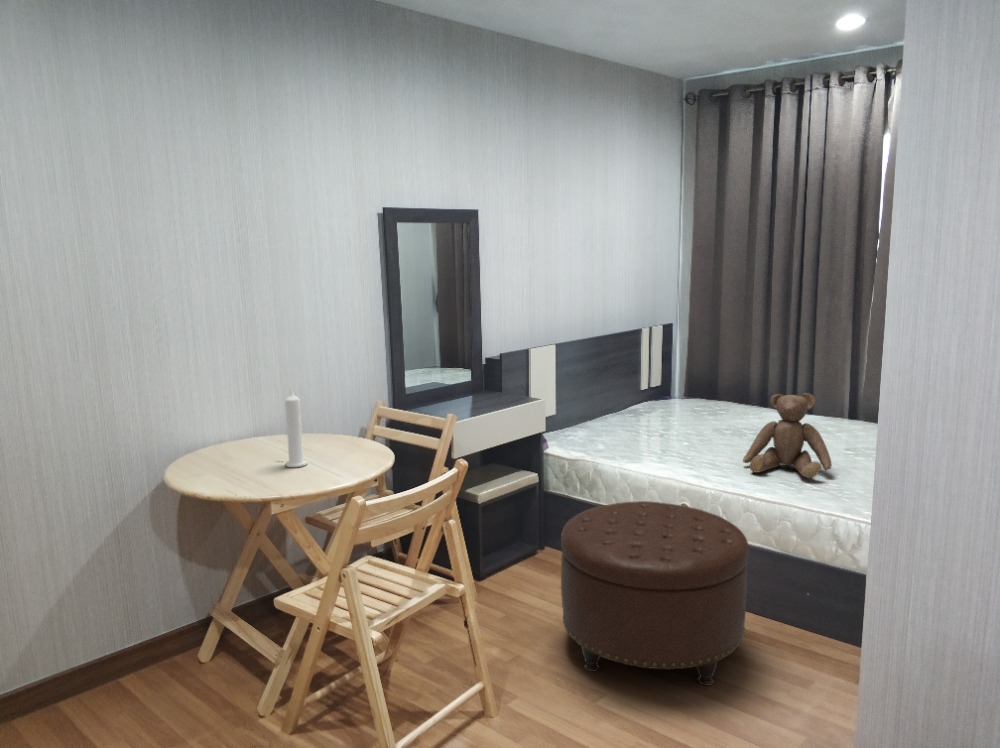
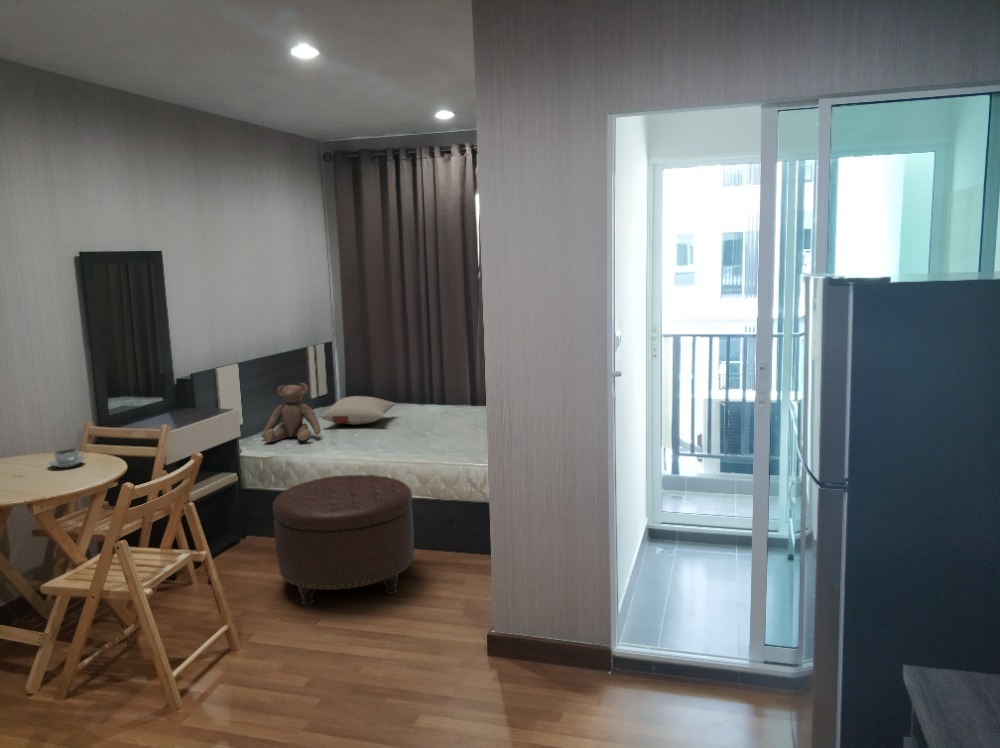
candle: present [285,389,307,467] -> none [23,412,47,481]
teddy bear: present [743,393,832,478] -> present [261,383,320,442]
pillow: none [647,394,745,430] -> present [321,396,396,425]
coffee cup: none [316,433,354,454] -> present [48,449,85,468]

